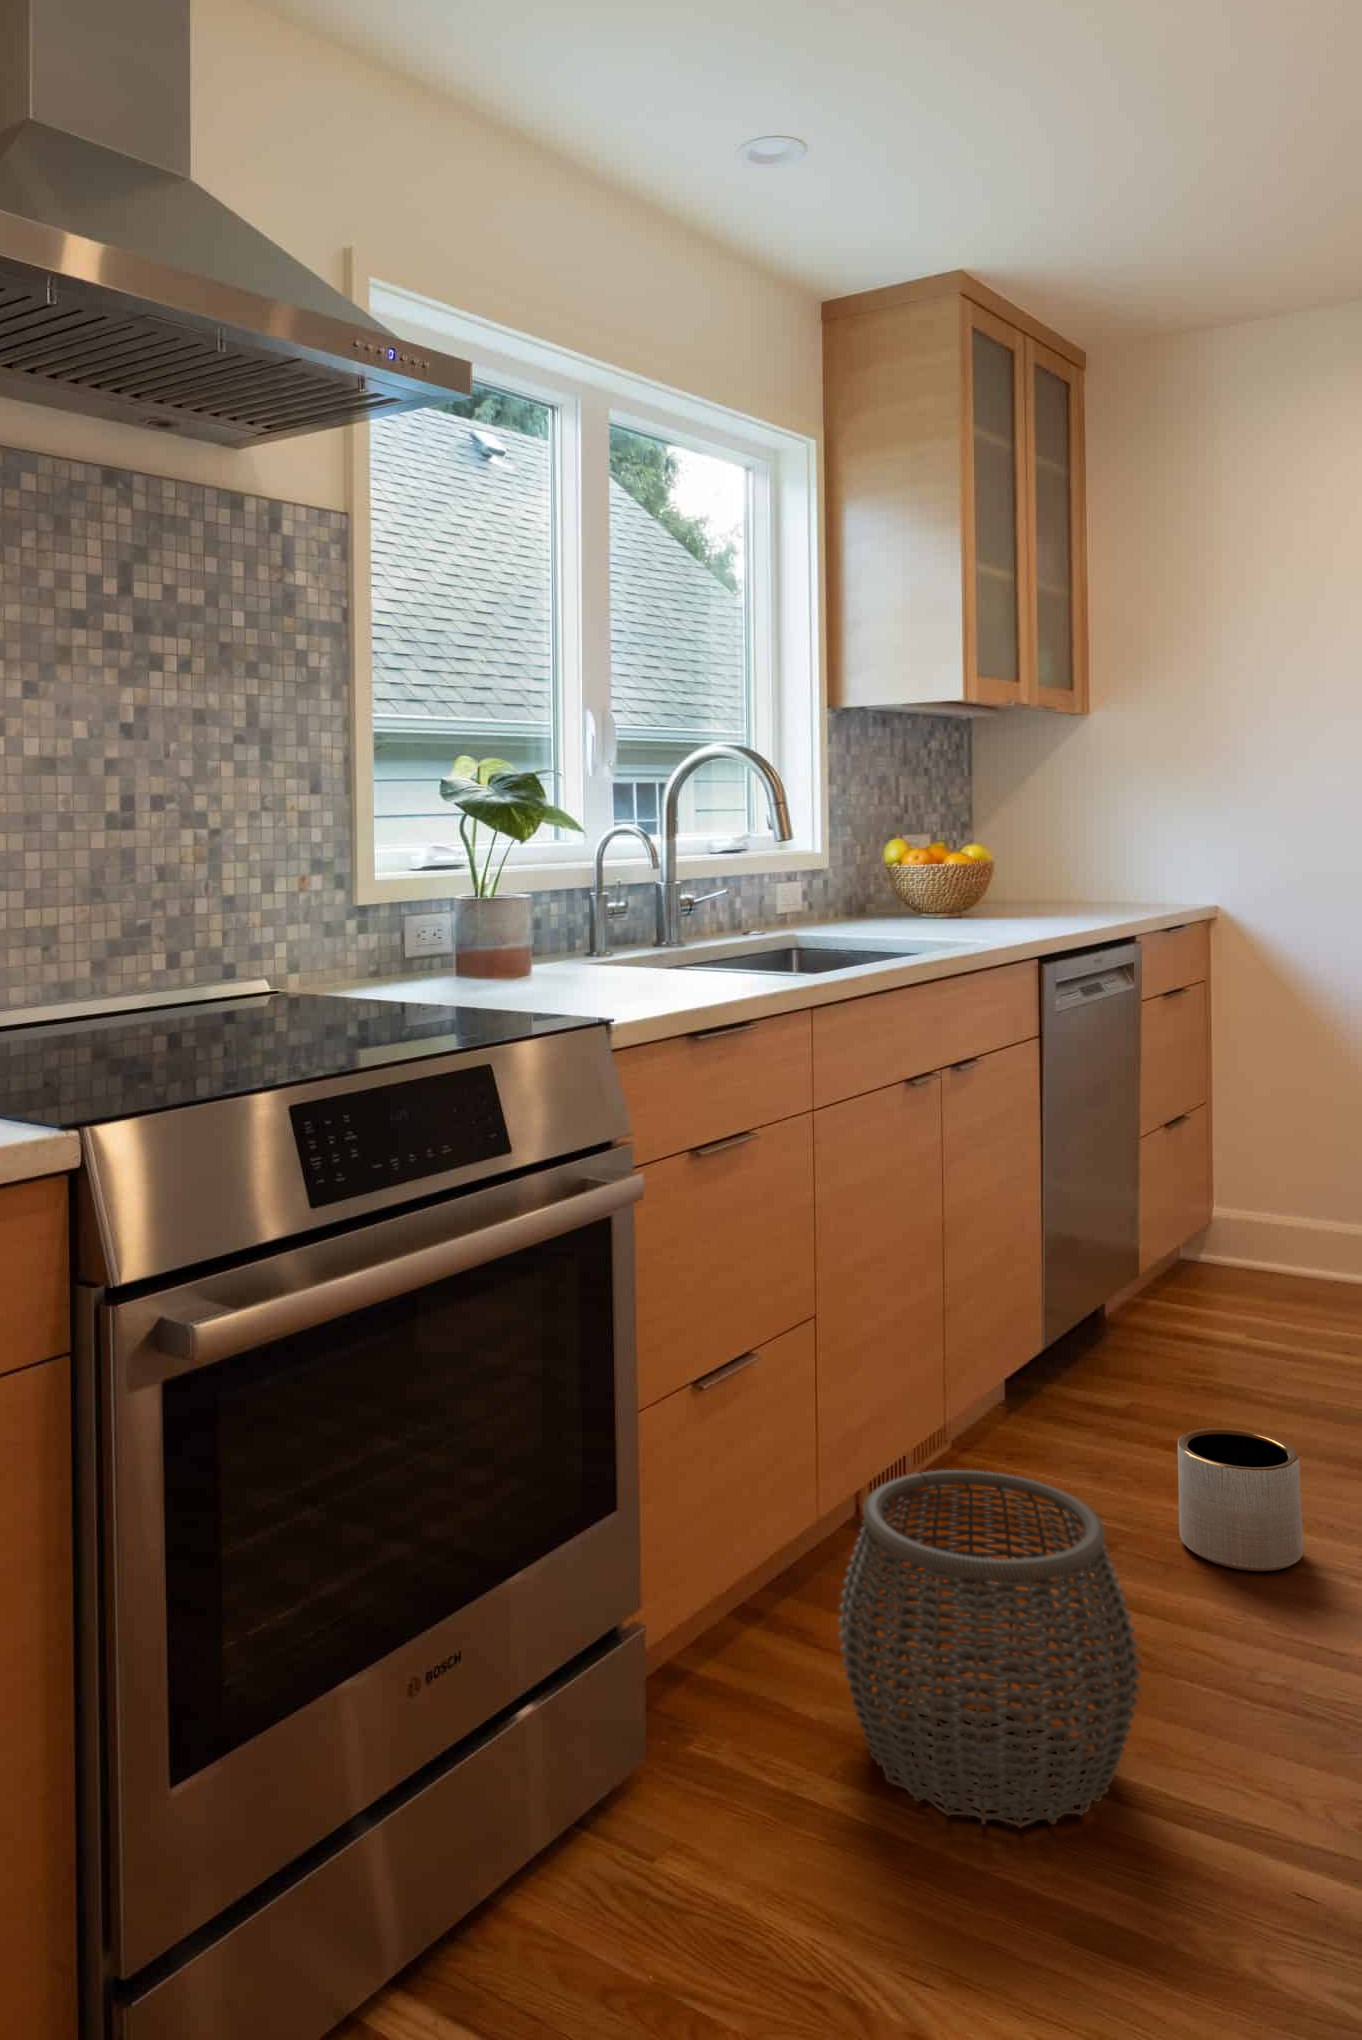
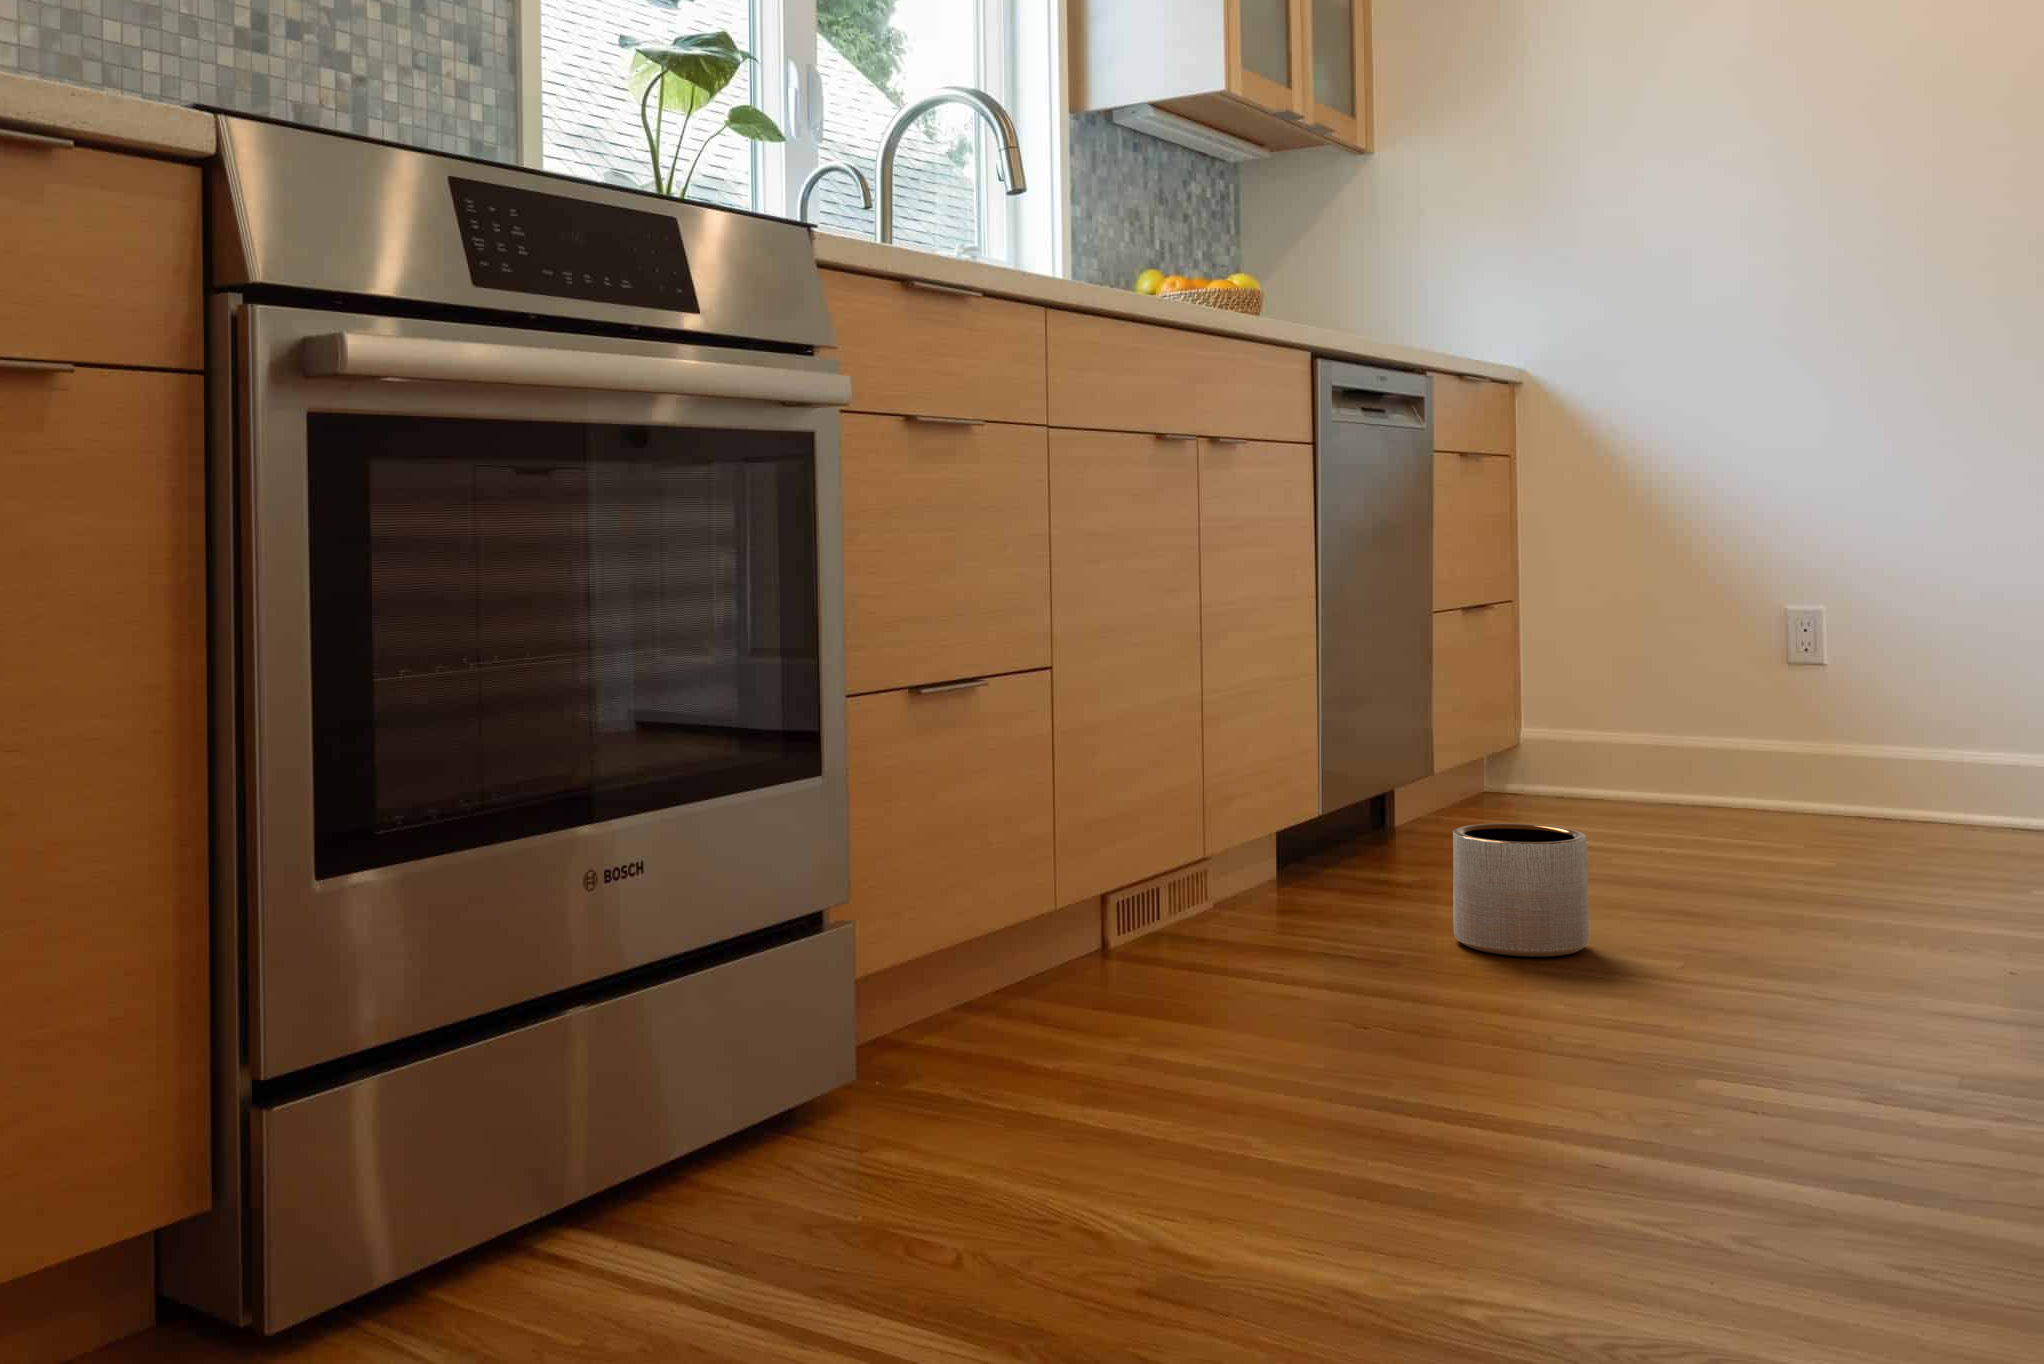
woven basket: present [838,1470,1140,1828] -> none [1073,779,1403,1101]

